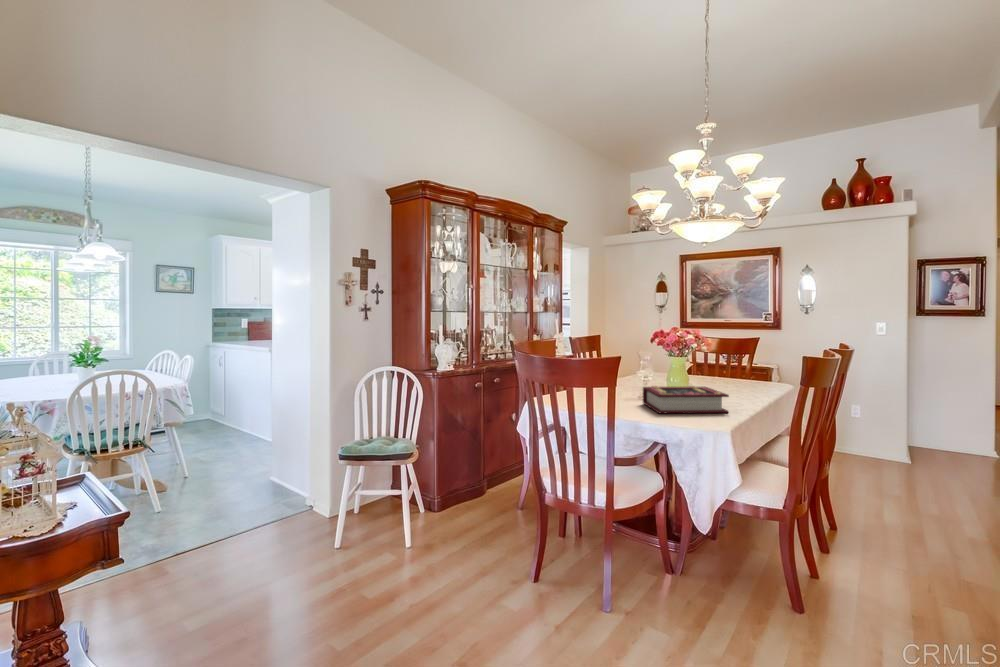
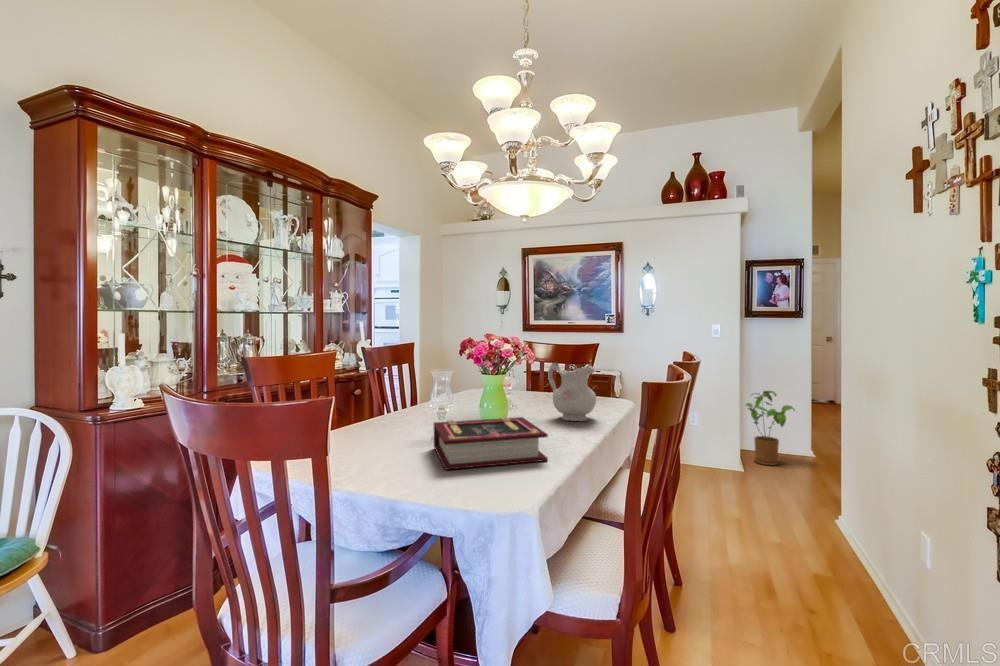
ceramic pitcher: none [720,350,761,395] -> present [548,363,596,421]
house plant: none [914,388,973,461] -> present [746,391,794,465]

